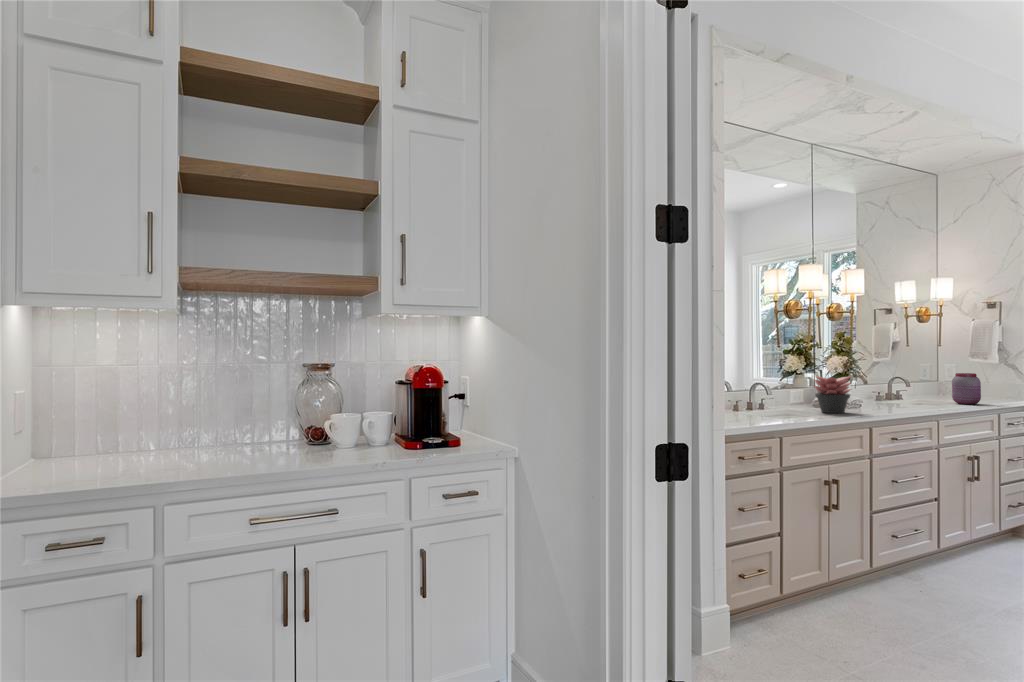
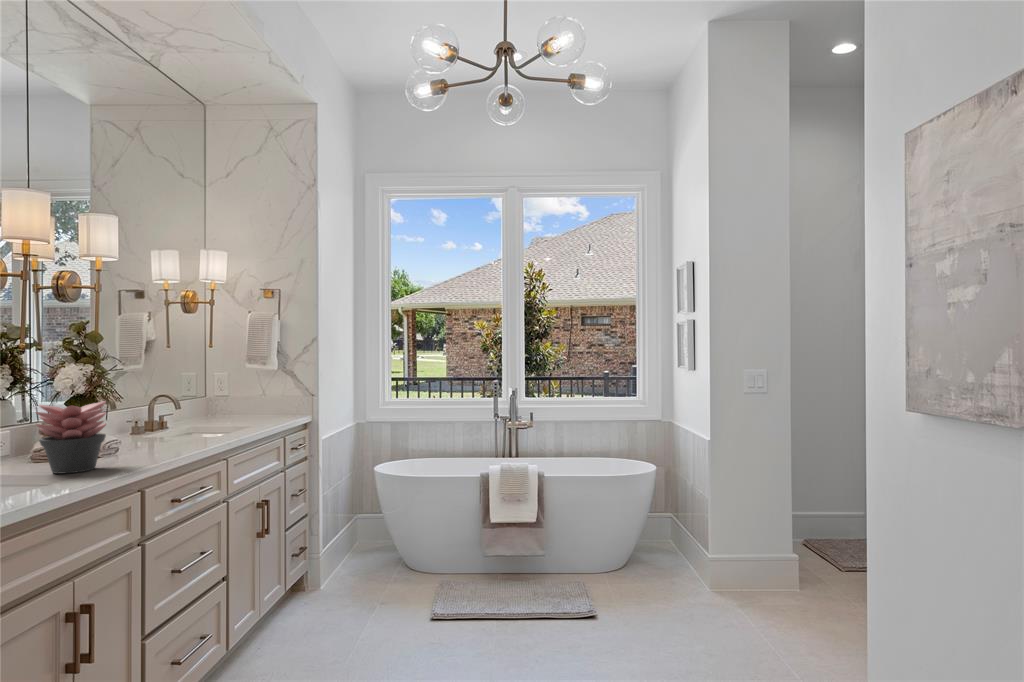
jar: present [952,373,981,404] -> none [233,383,266,427]

